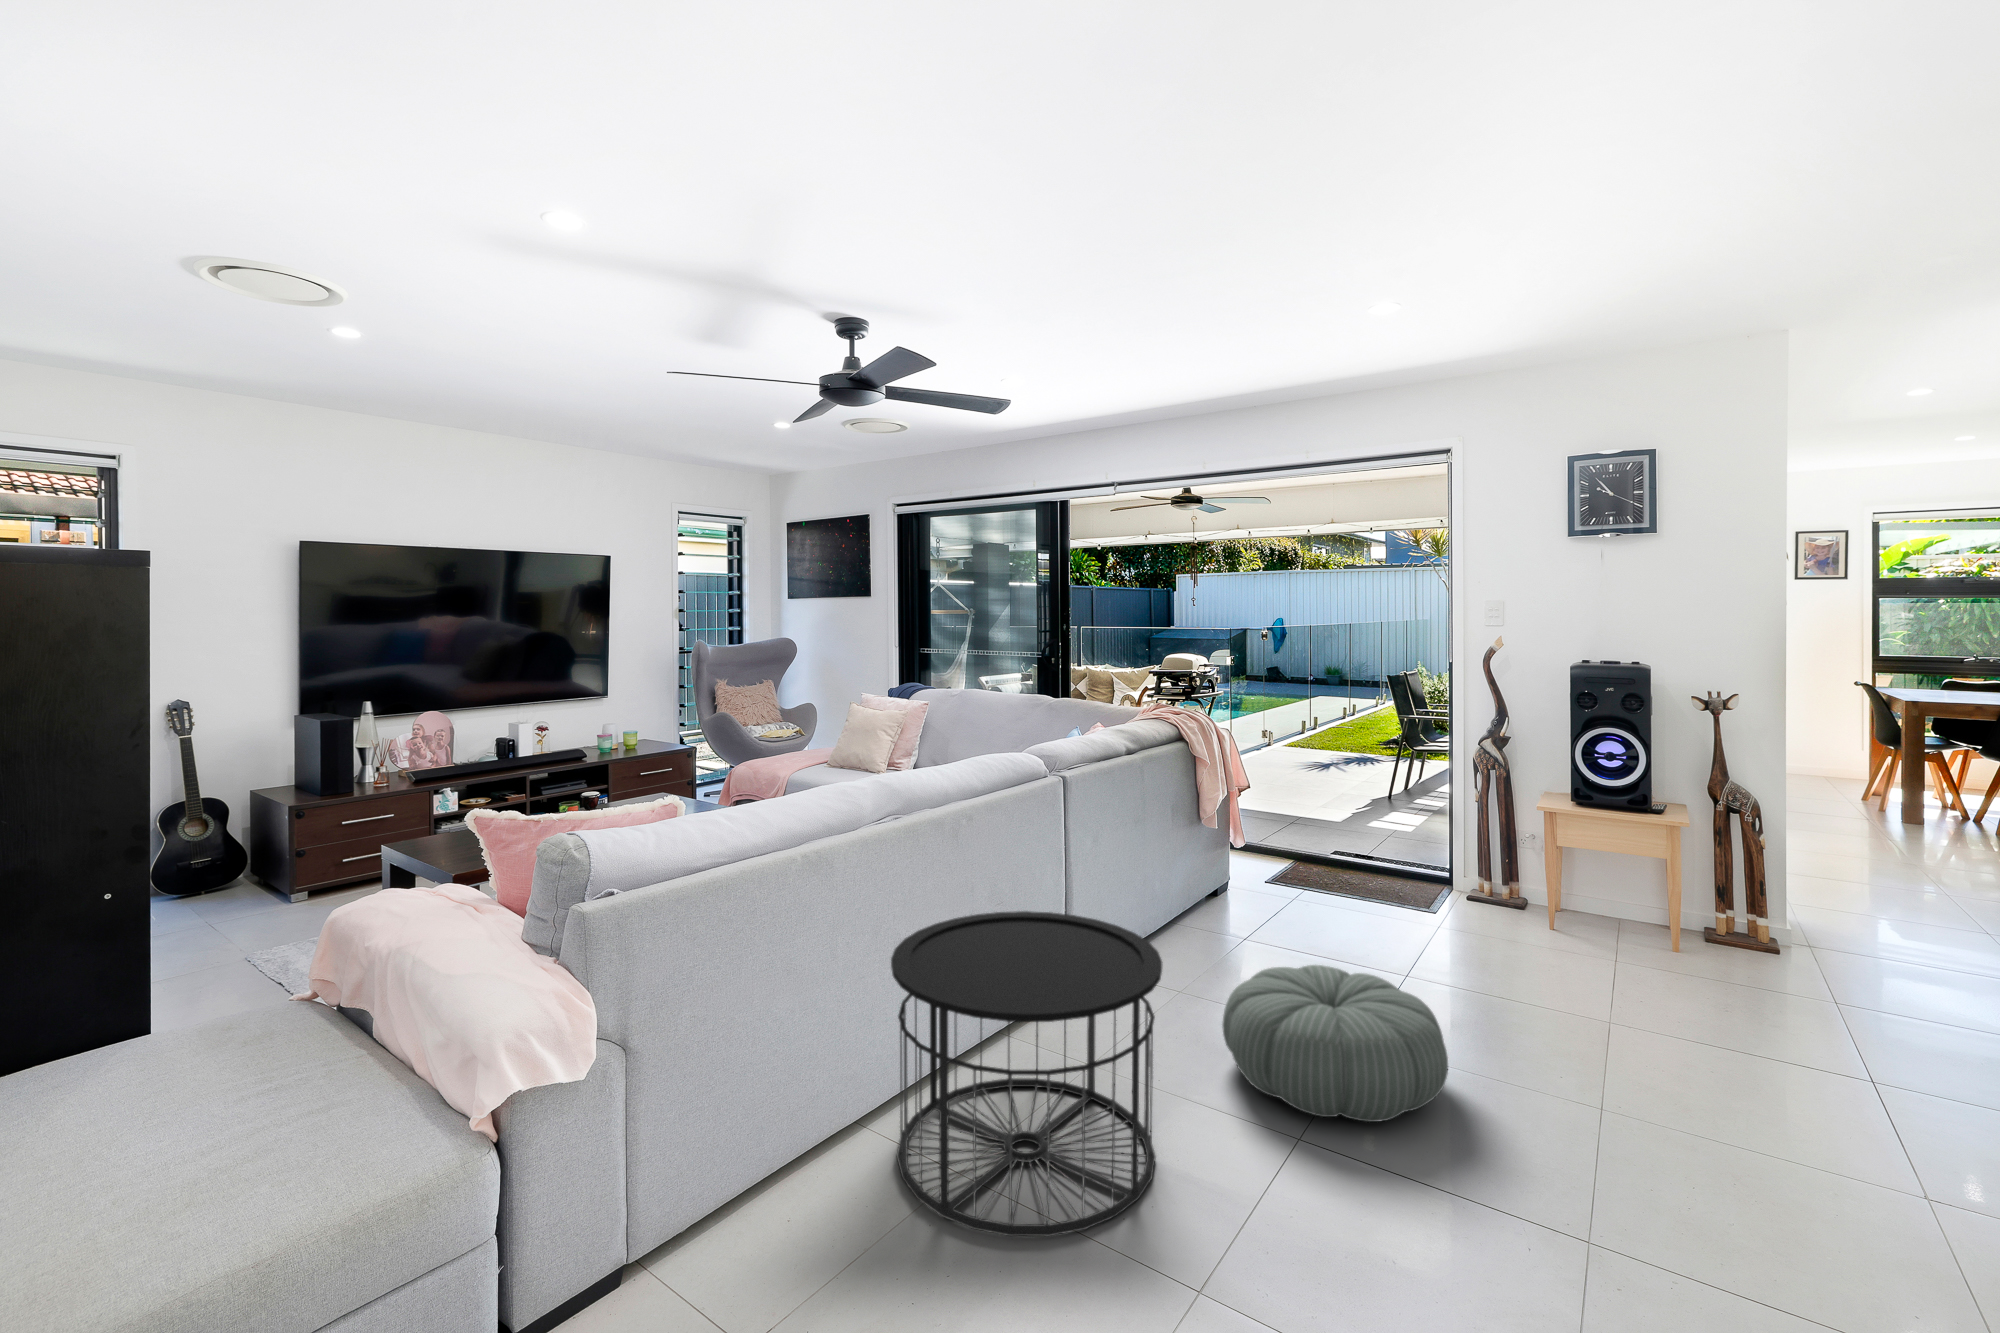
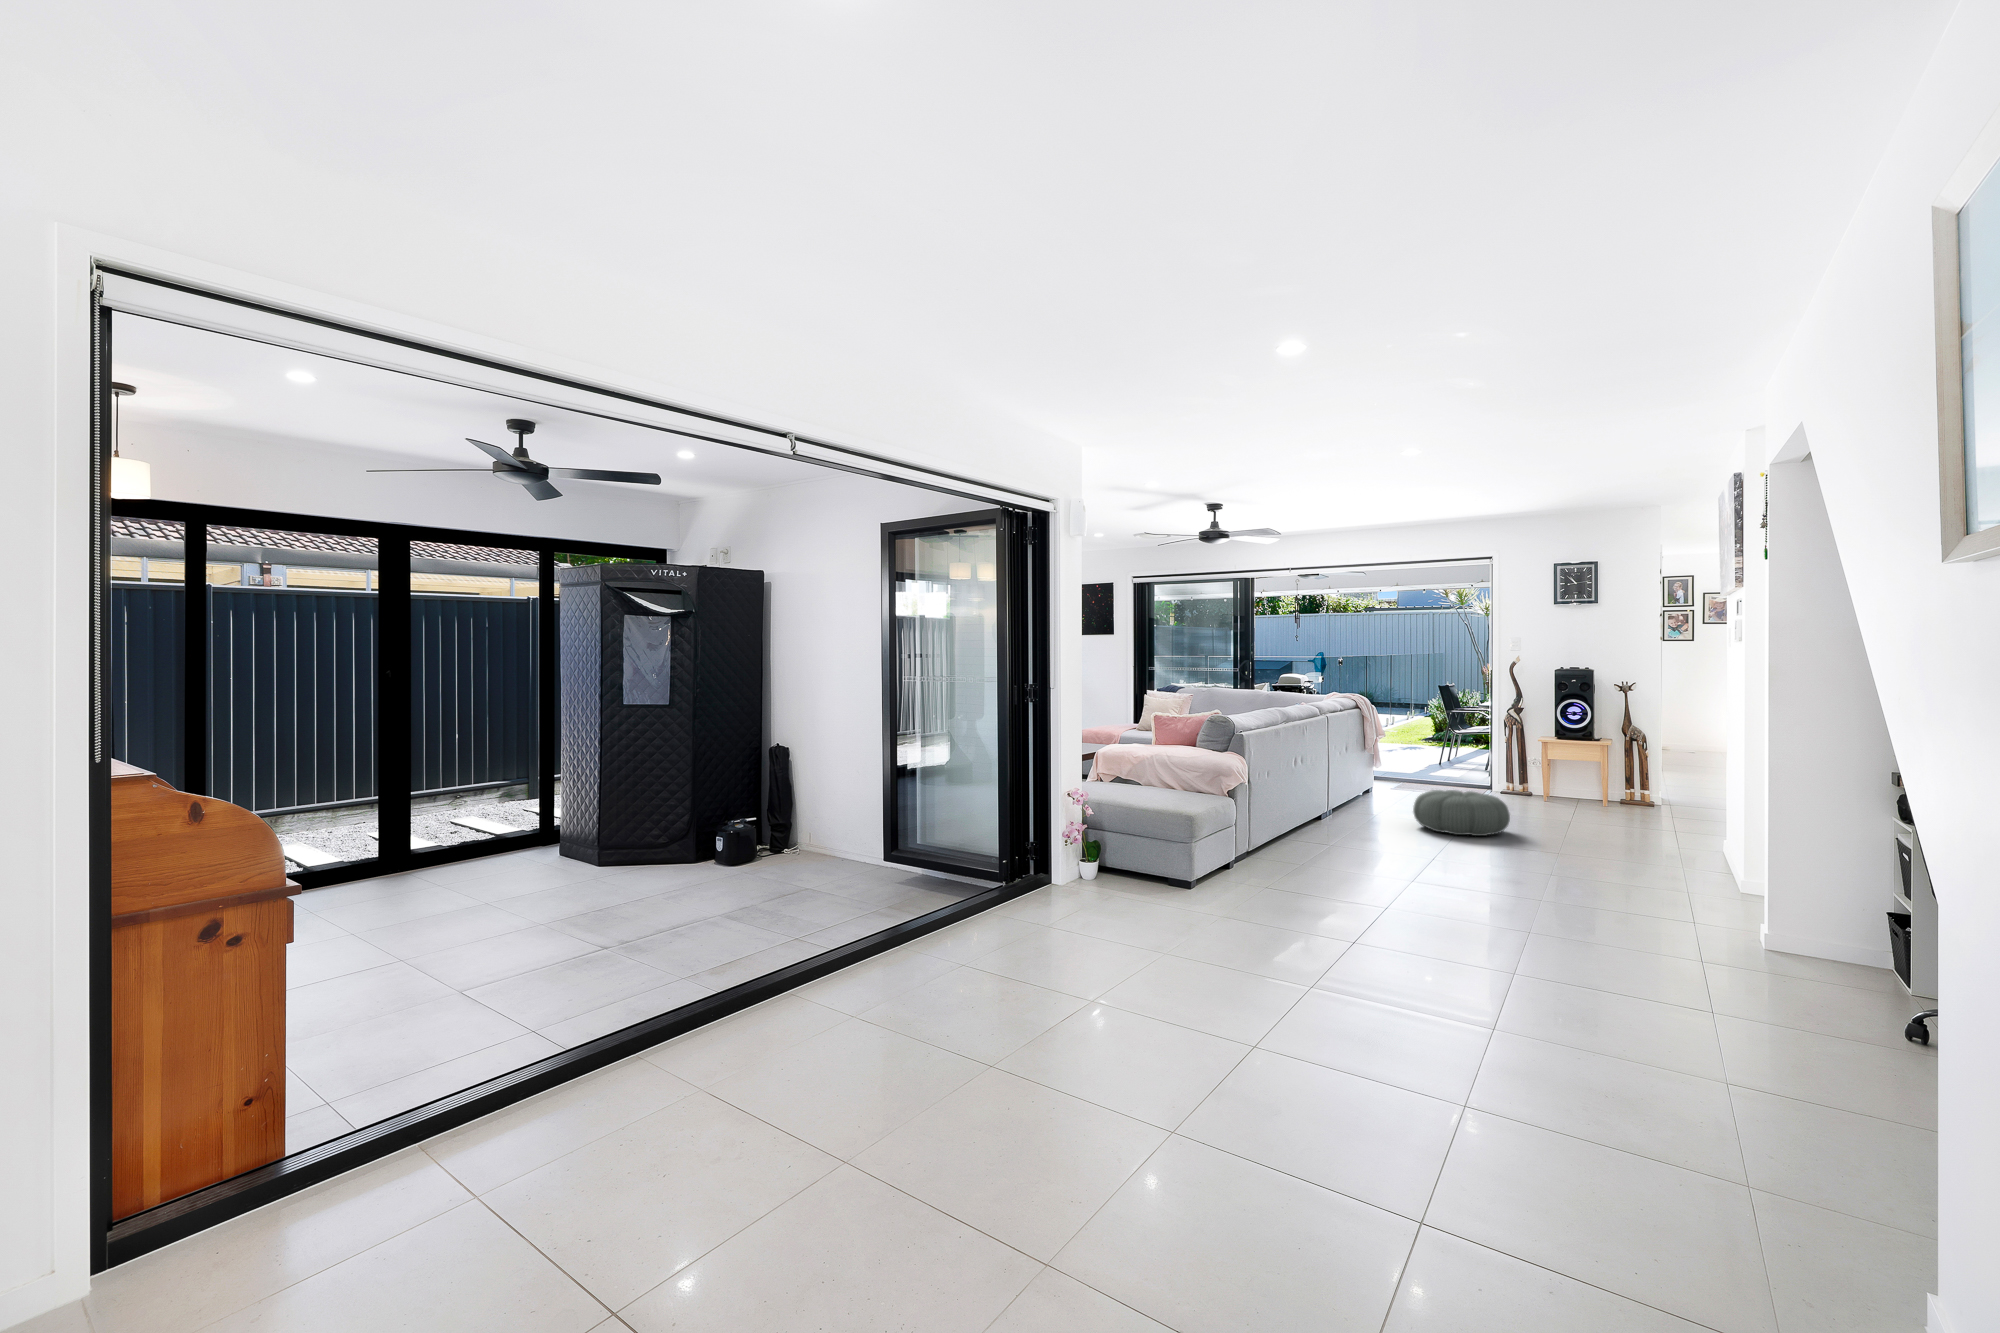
side table: present [891,911,1162,1236] -> none [1303,760,1410,851]

